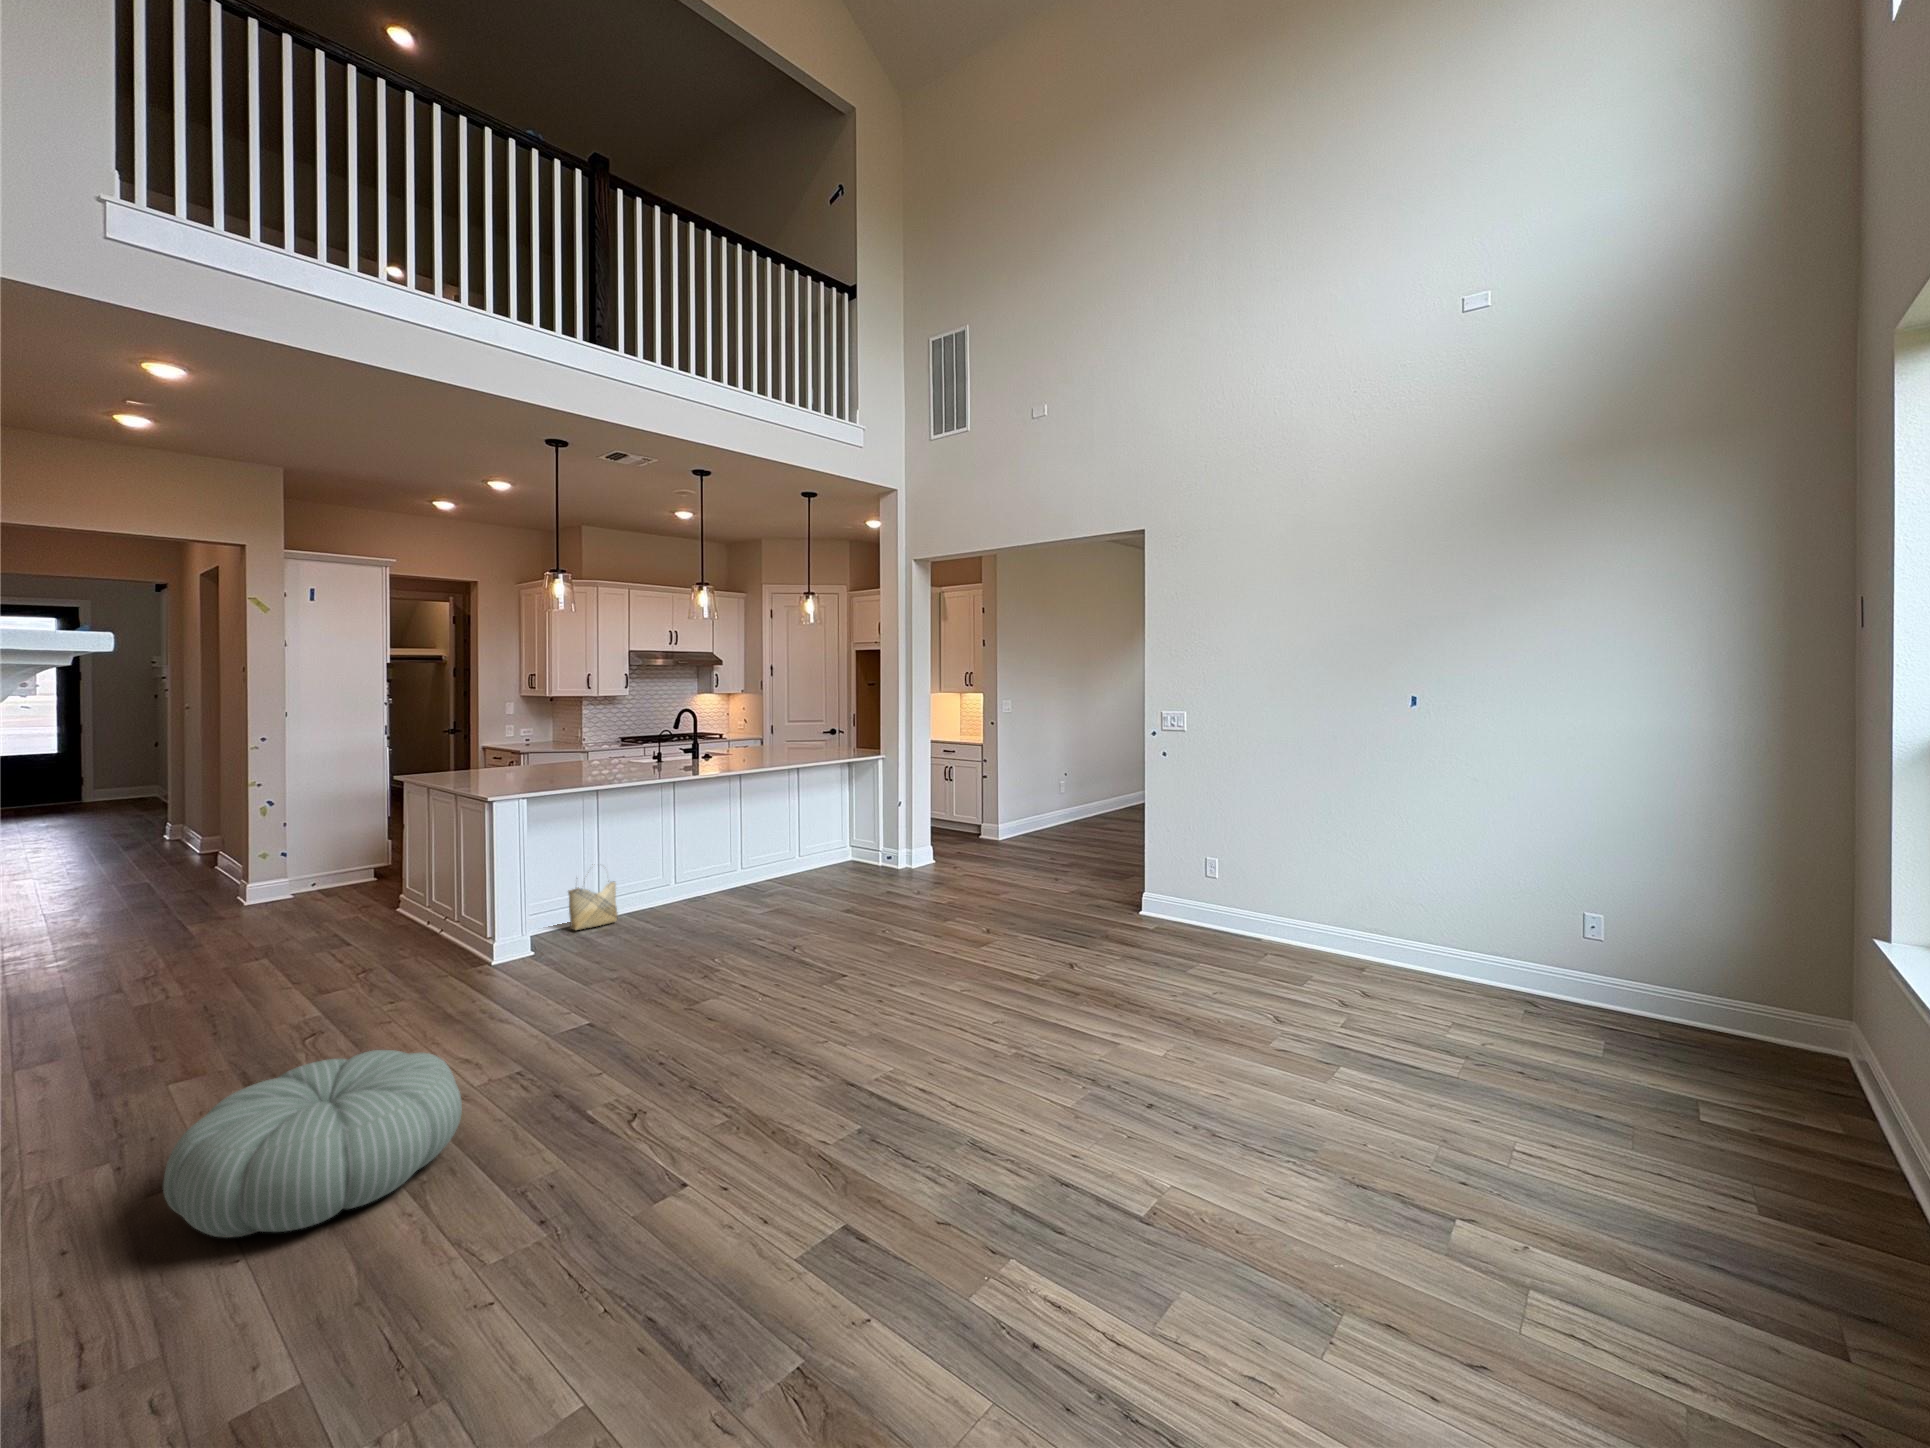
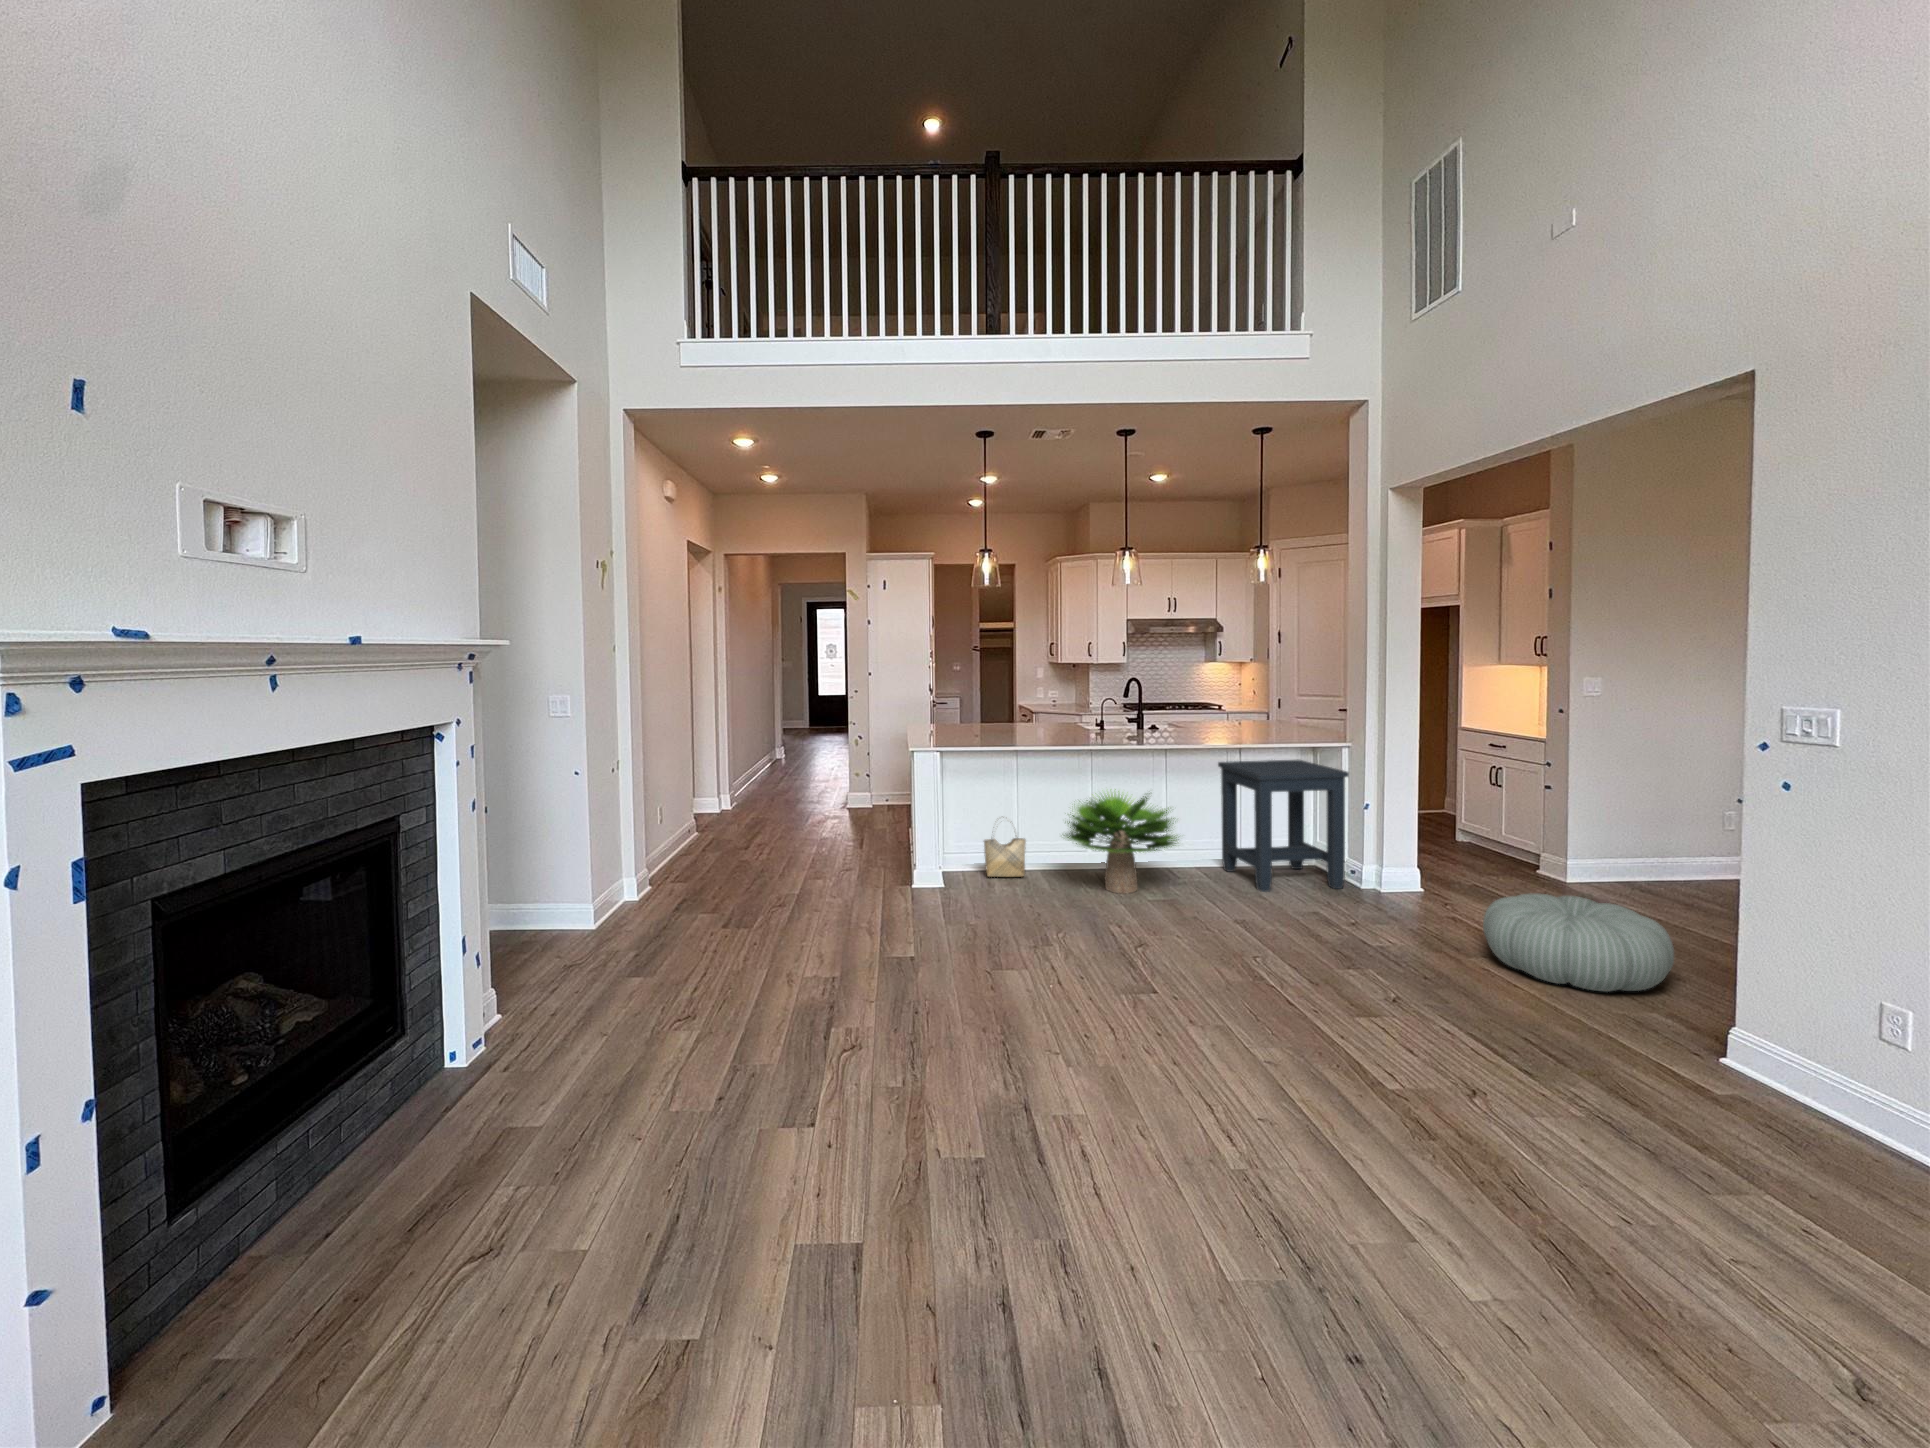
side table: none [786,774,892,887] -> present [1218,760,1349,892]
potted plant: none [659,809,786,915] -> present [1063,791,1179,894]
pouf: present [163,1050,462,1238] -> present [1483,893,1674,991]

